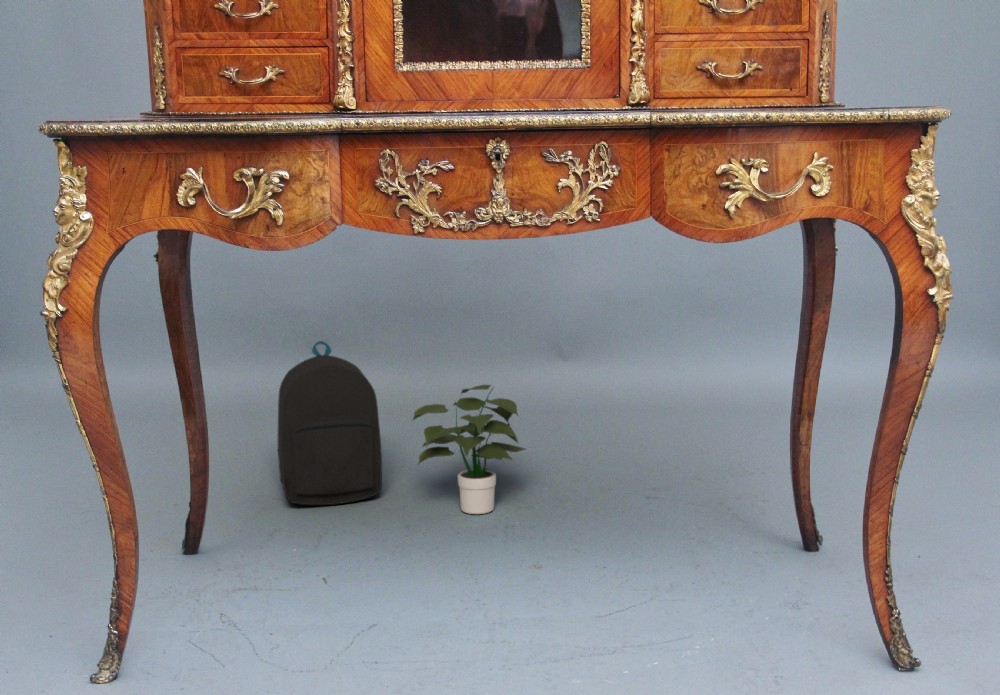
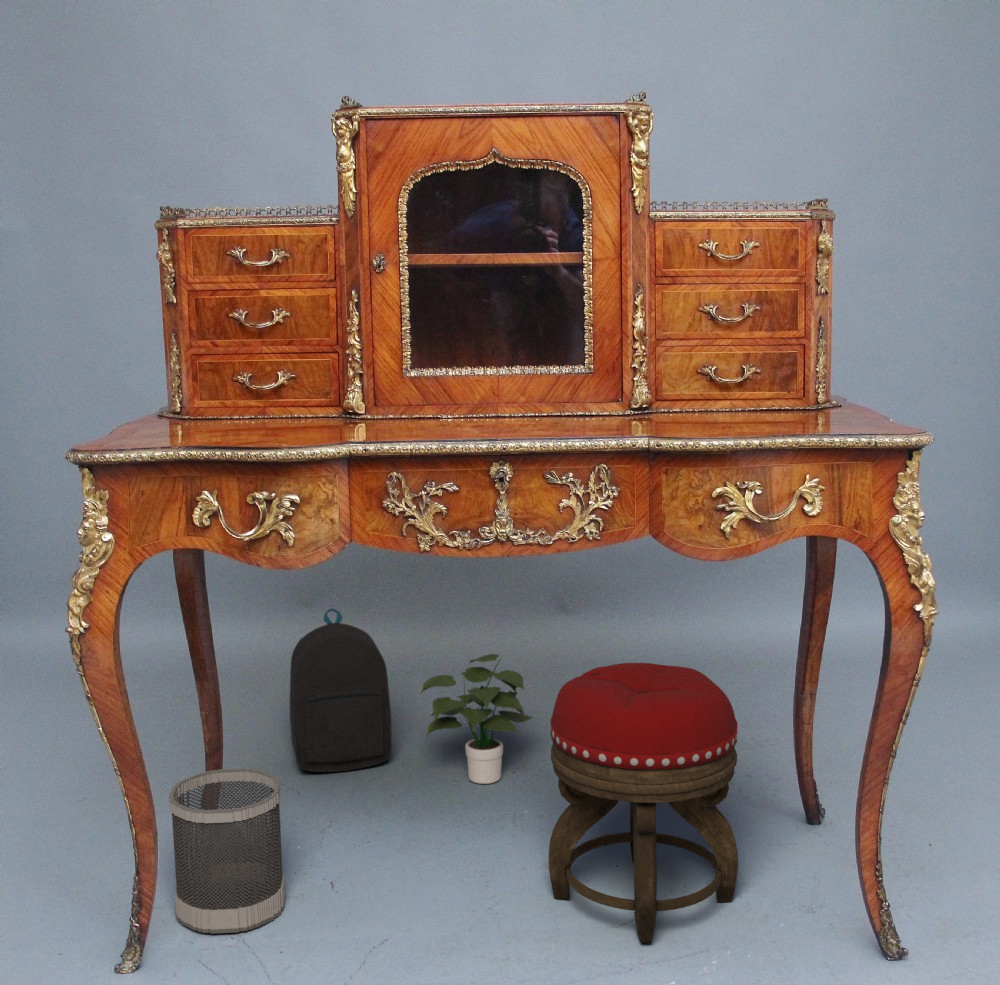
footstool: none [546,370,741,646] -> present [549,663,738,942]
wastebasket: none [152,480,274,643] -> present [169,768,286,934]

